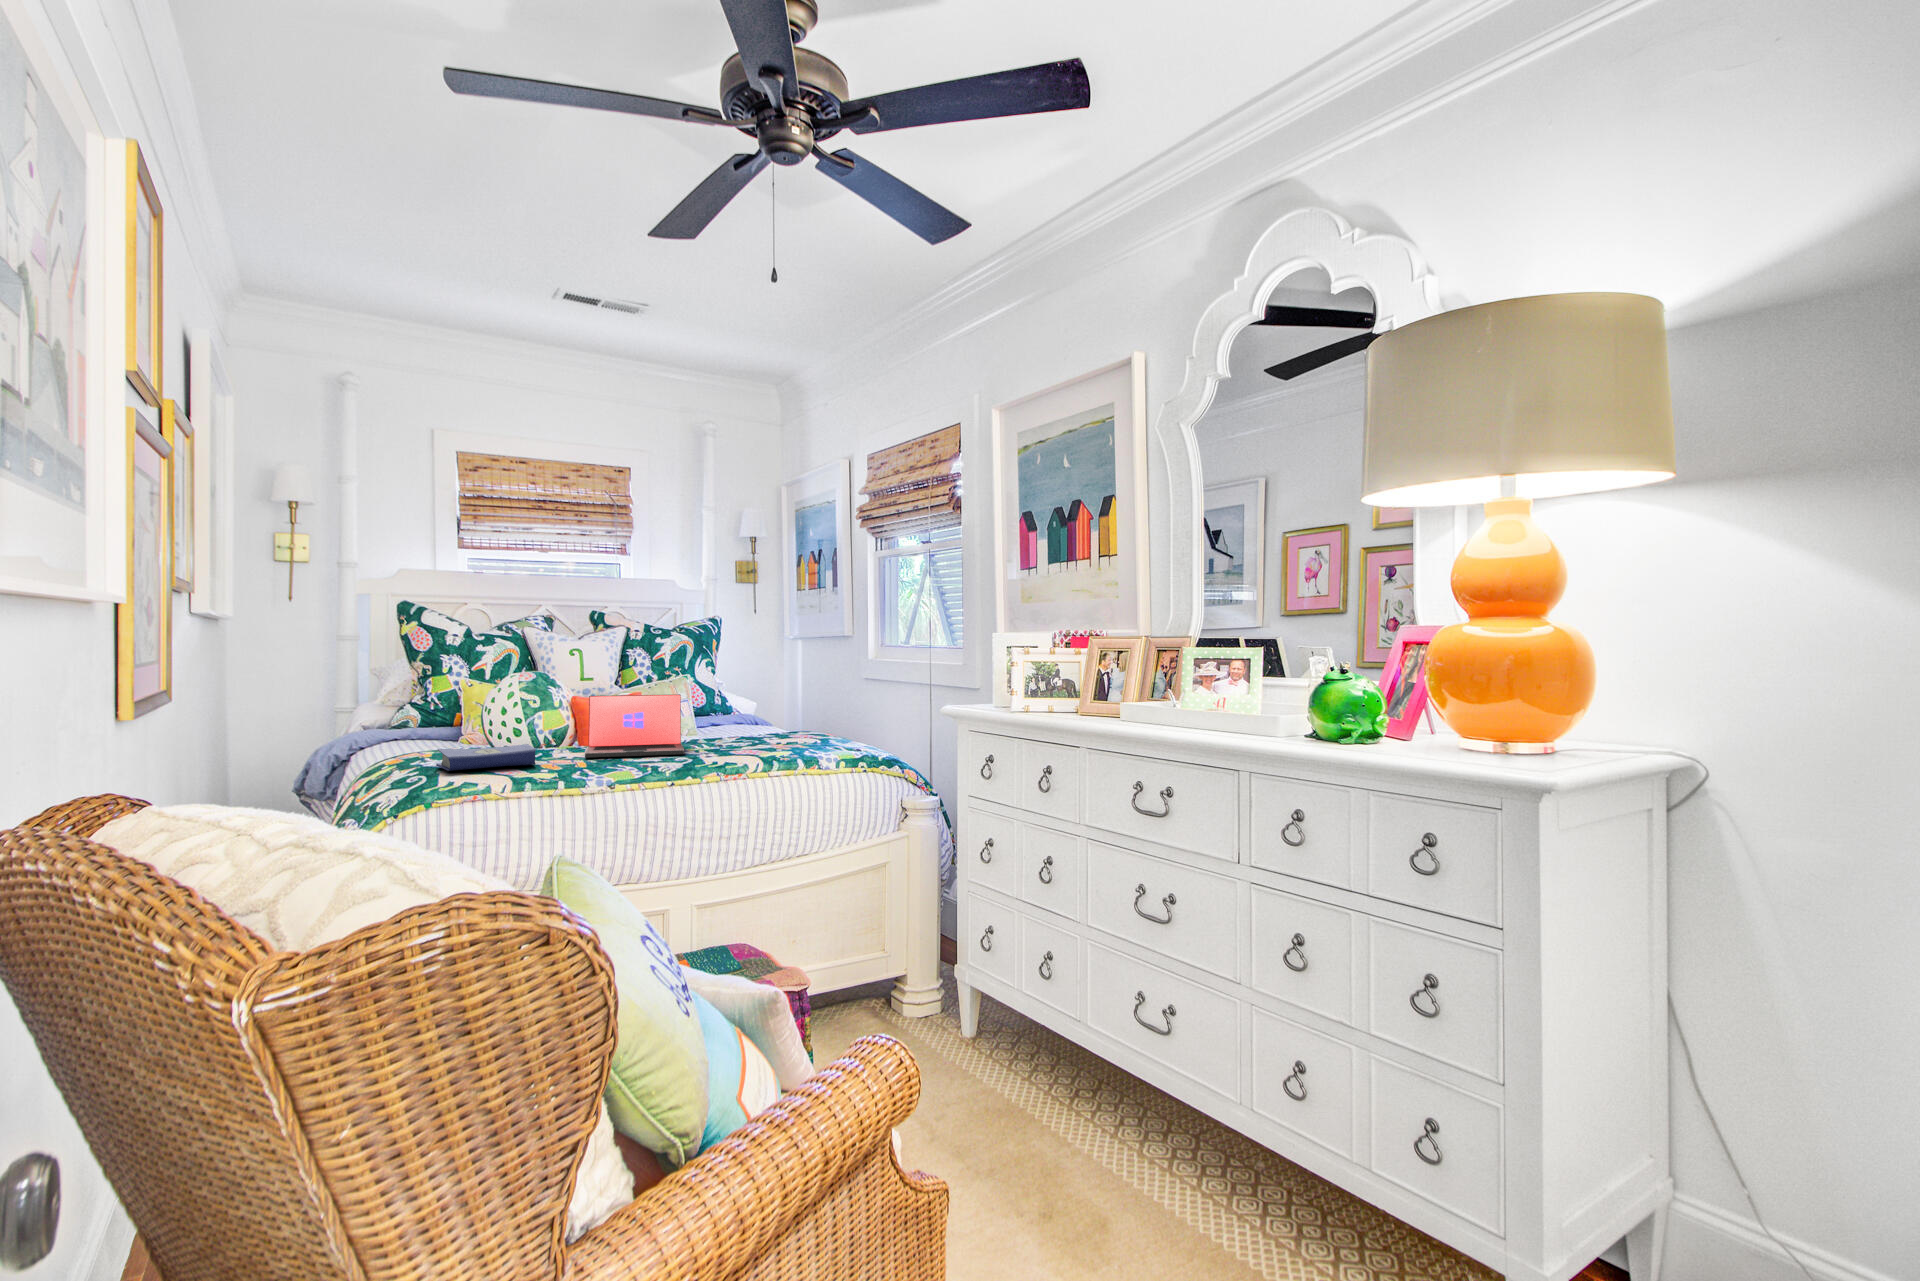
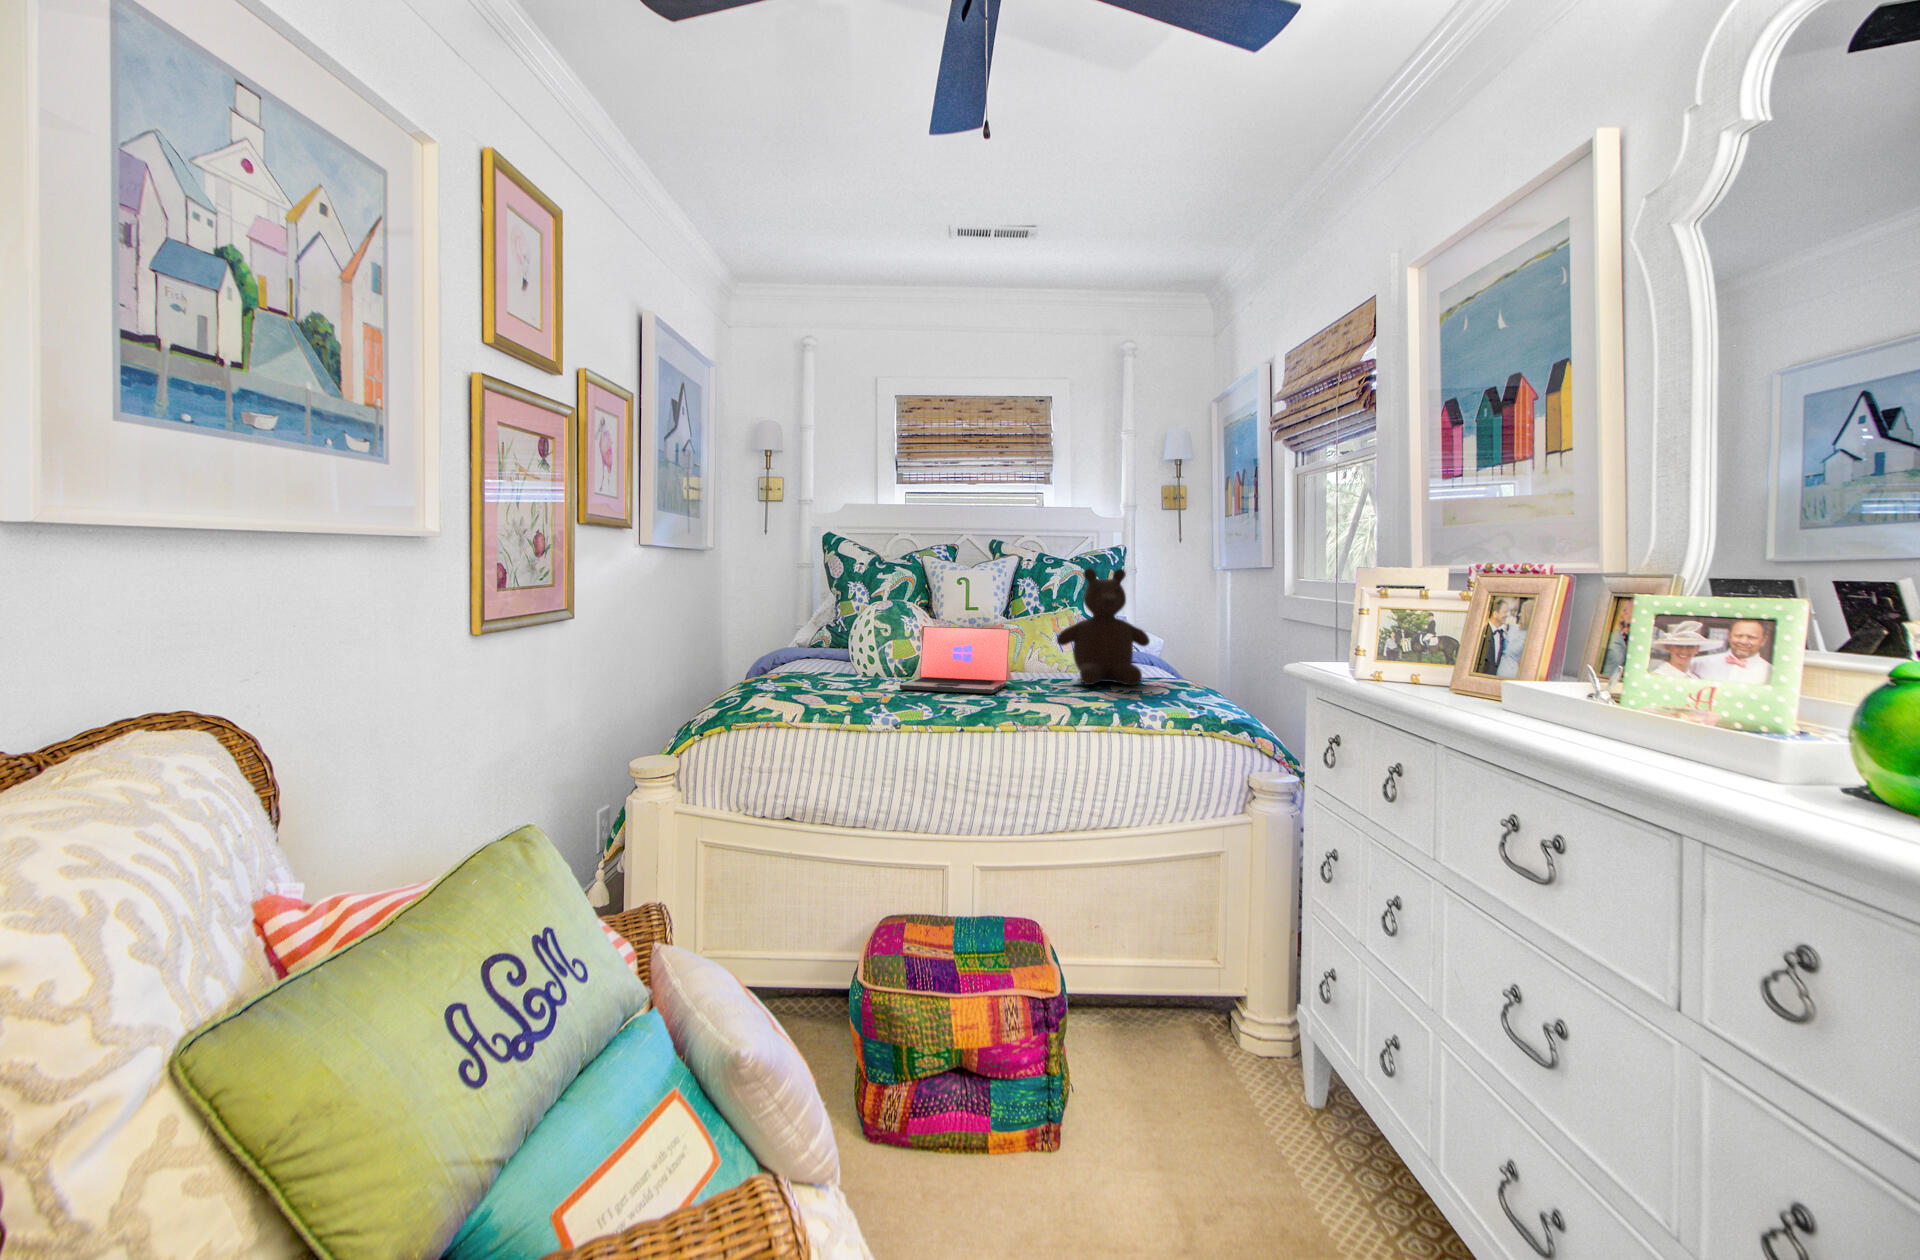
teddy bear: none [719,637,803,742] -> present [1057,568,1150,686]
hardcover book: present [436,744,536,771] -> none [767,671,852,693]

